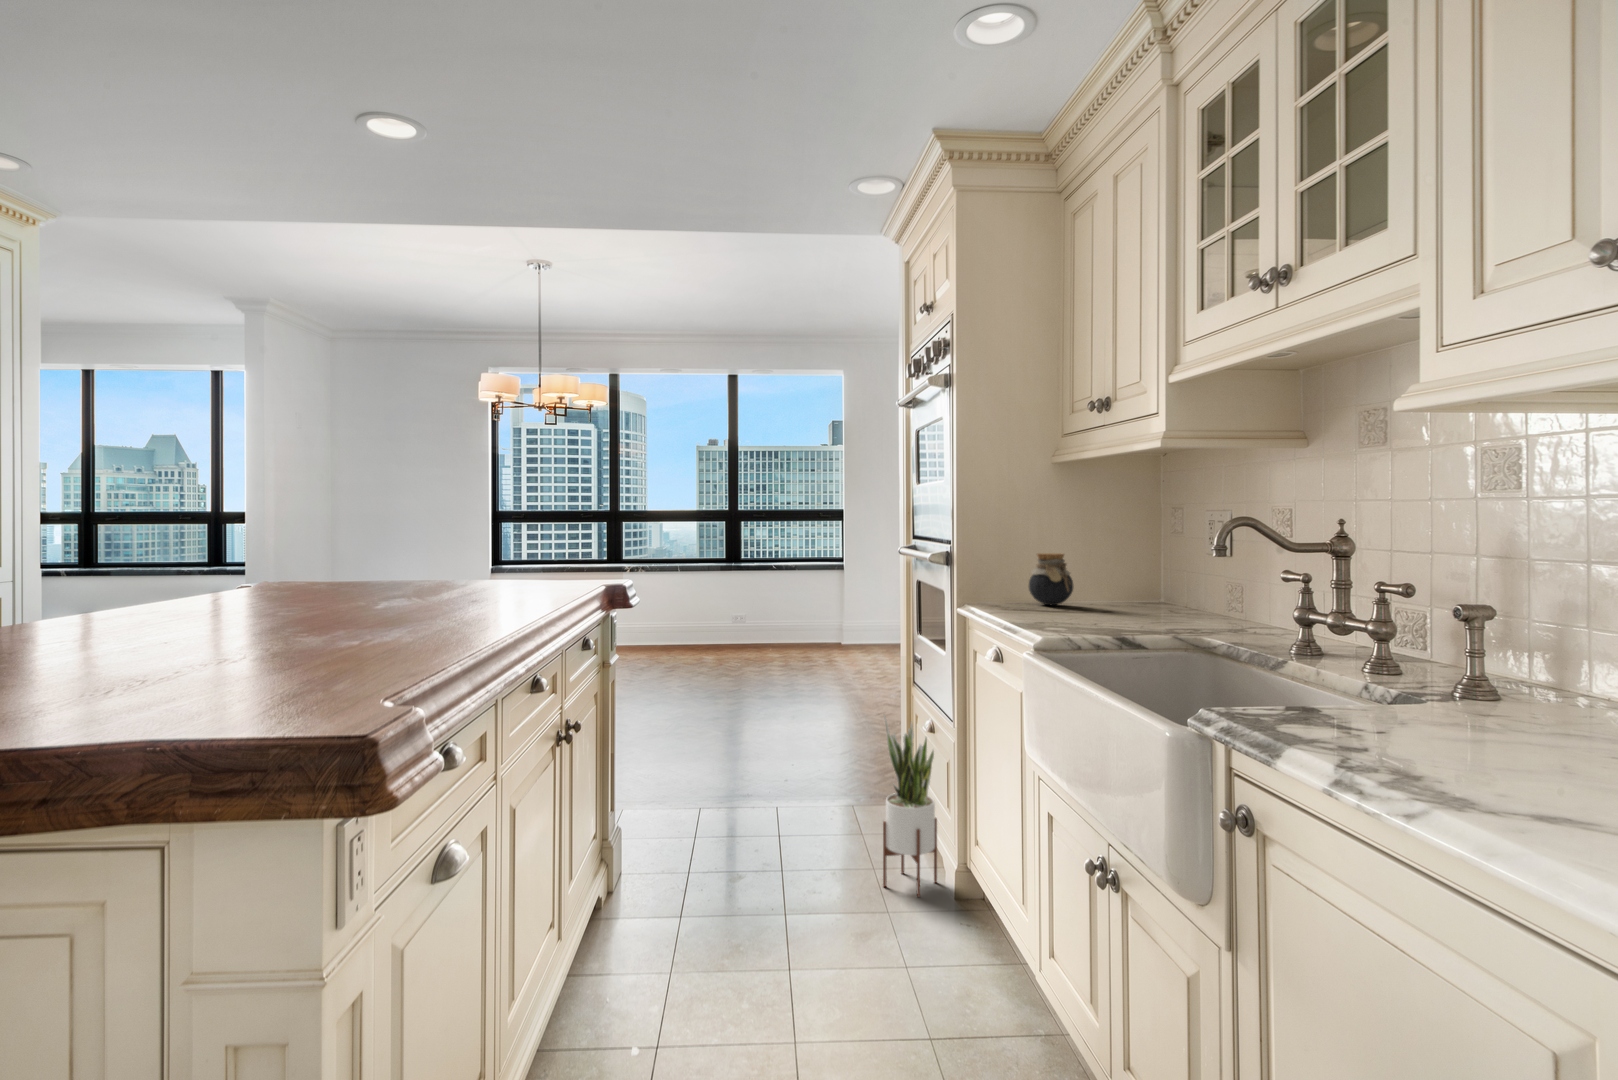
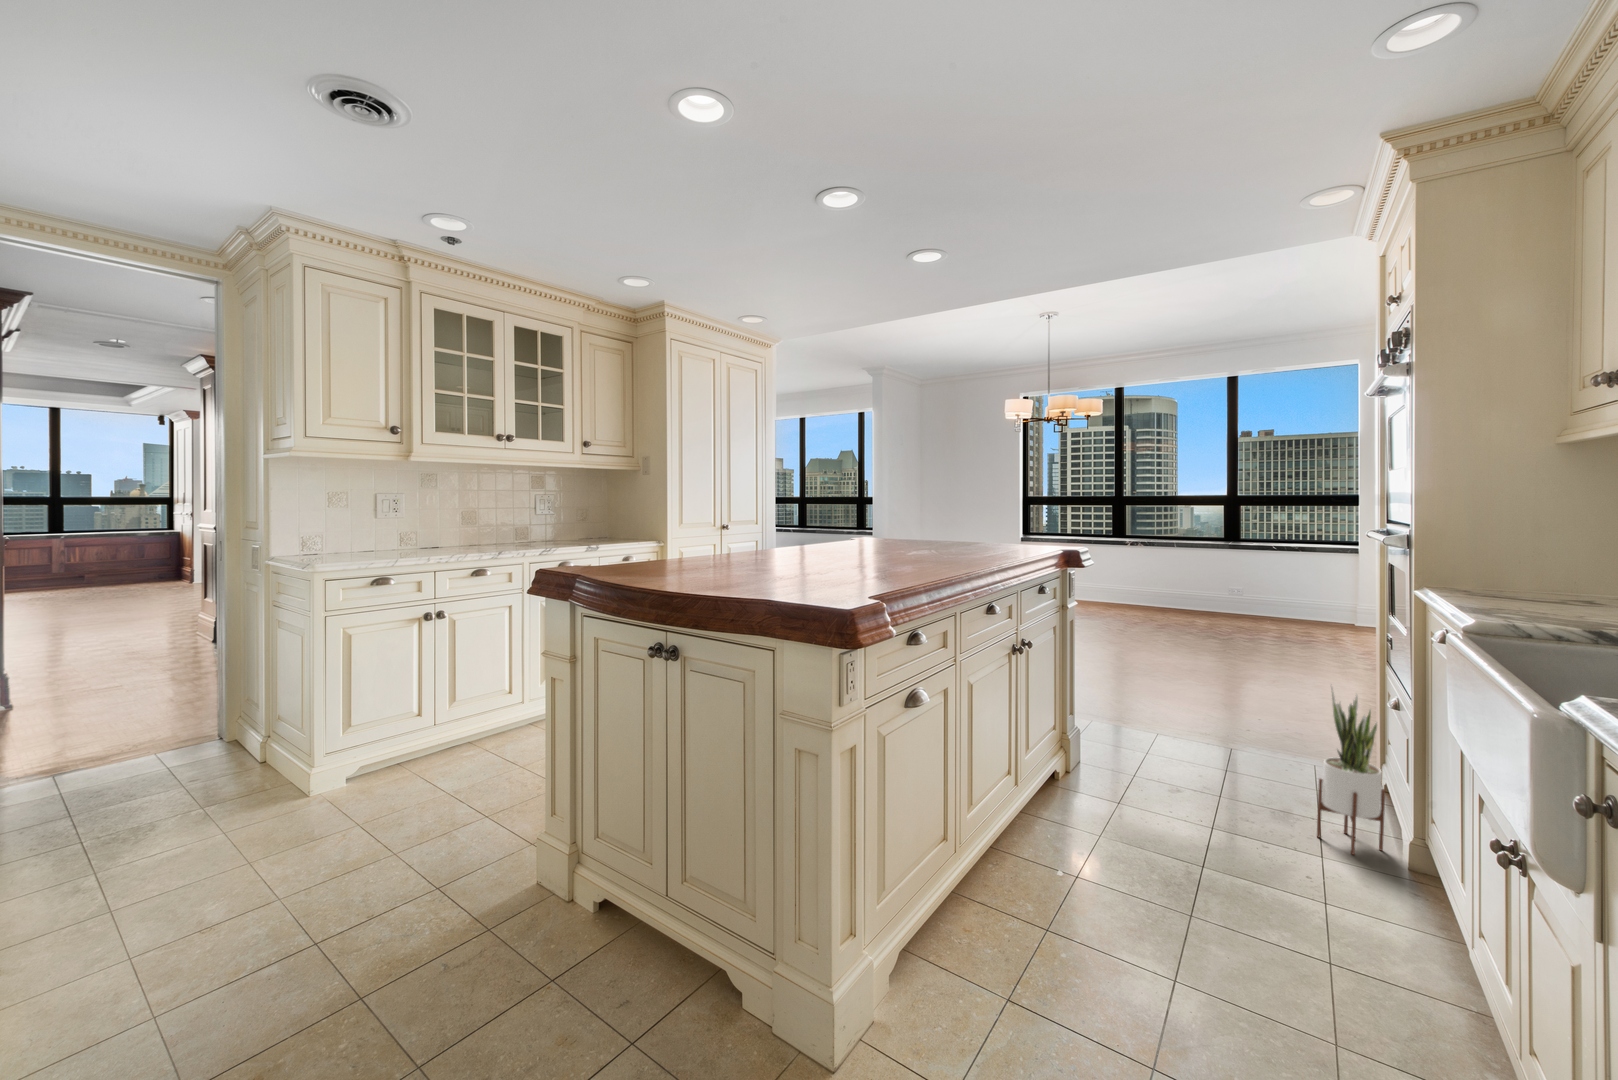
jar: present [1029,553,1074,605] -> none [1516,540,1585,596]

